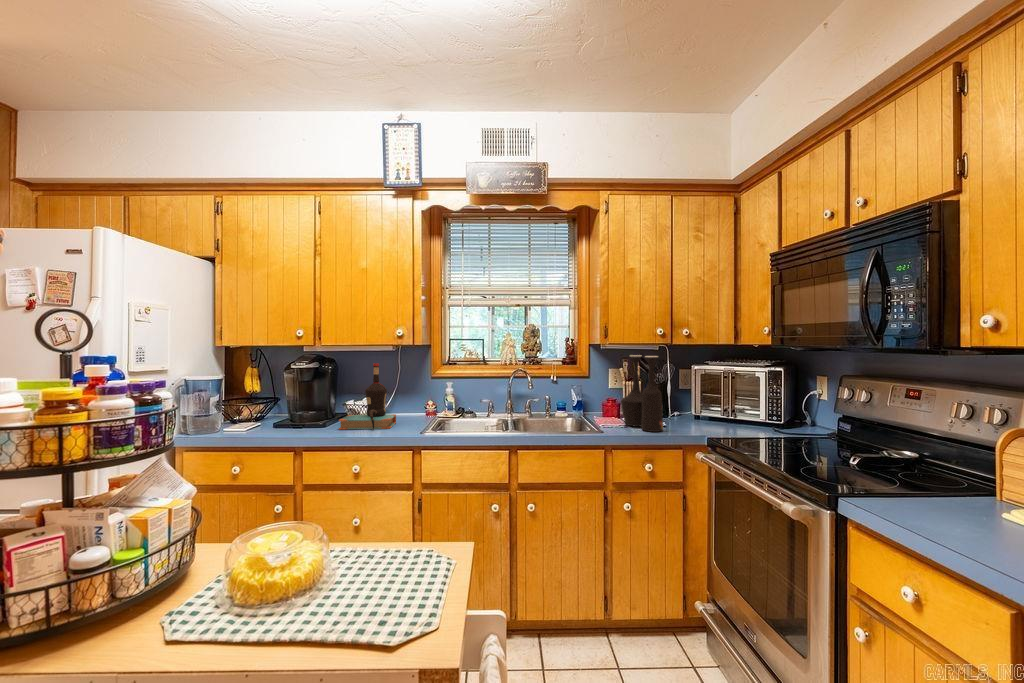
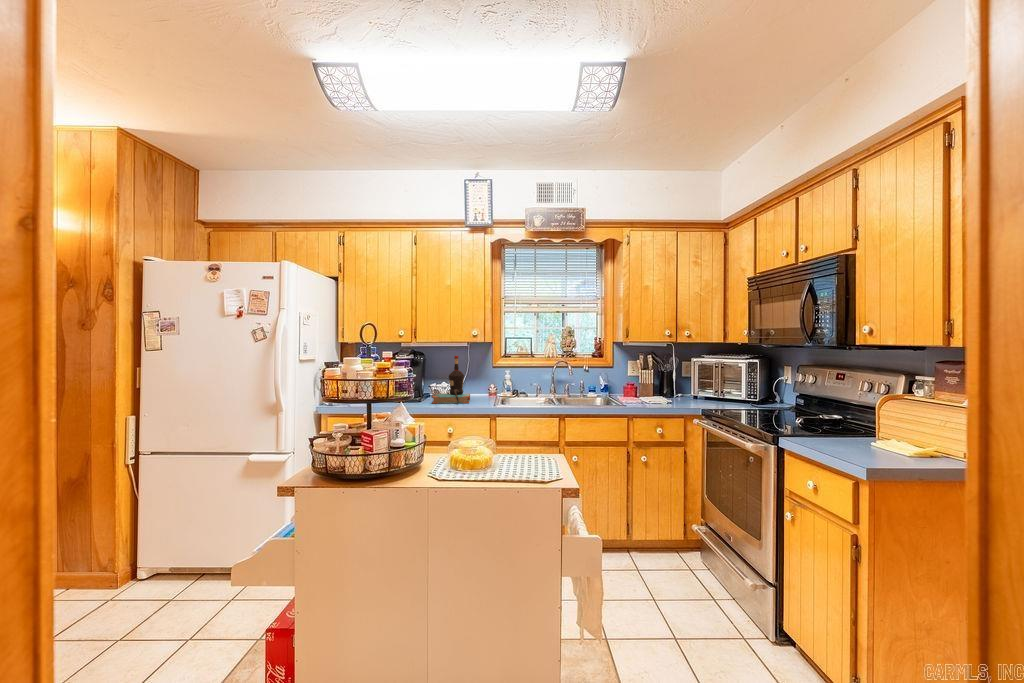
vase: present [621,355,663,432] -> none [638,351,670,406]

